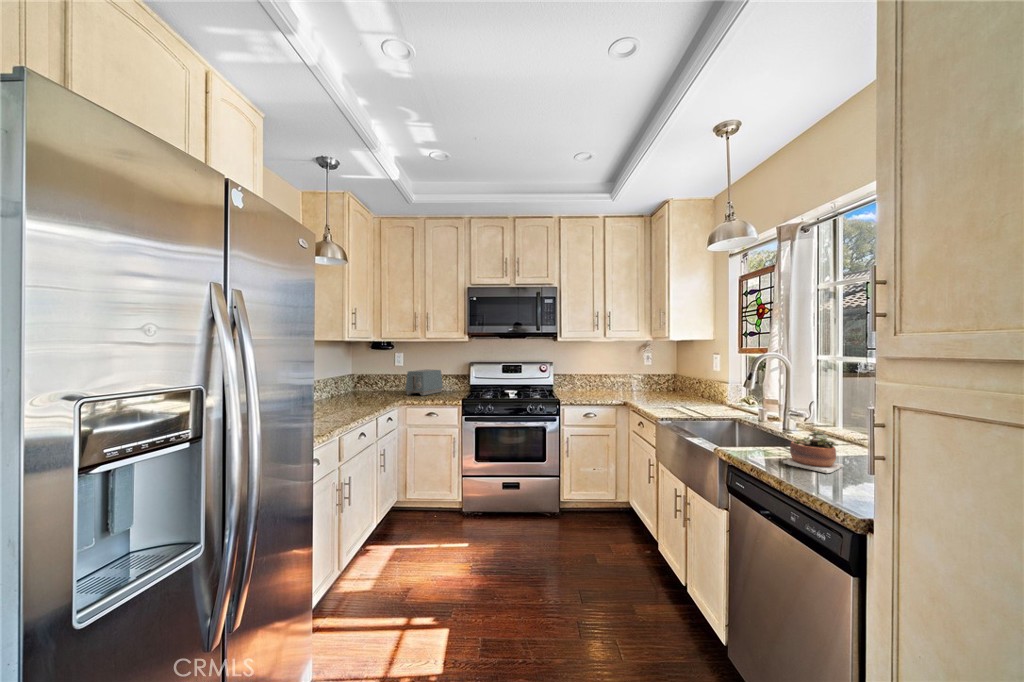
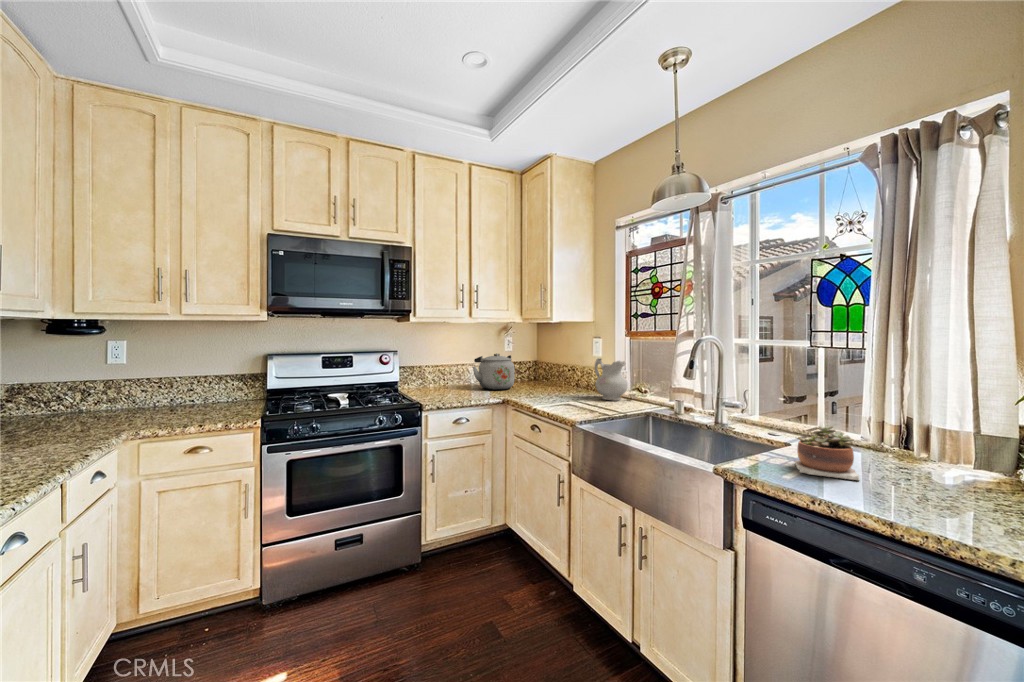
kettle: none [608,365,644,394] -> present [473,353,515,390]
toaster: present [406,369,443,396] -> none [137,369,215,416]
ceramic pitcher: none [704,371,735,408] -> present [595,359,628,401]

